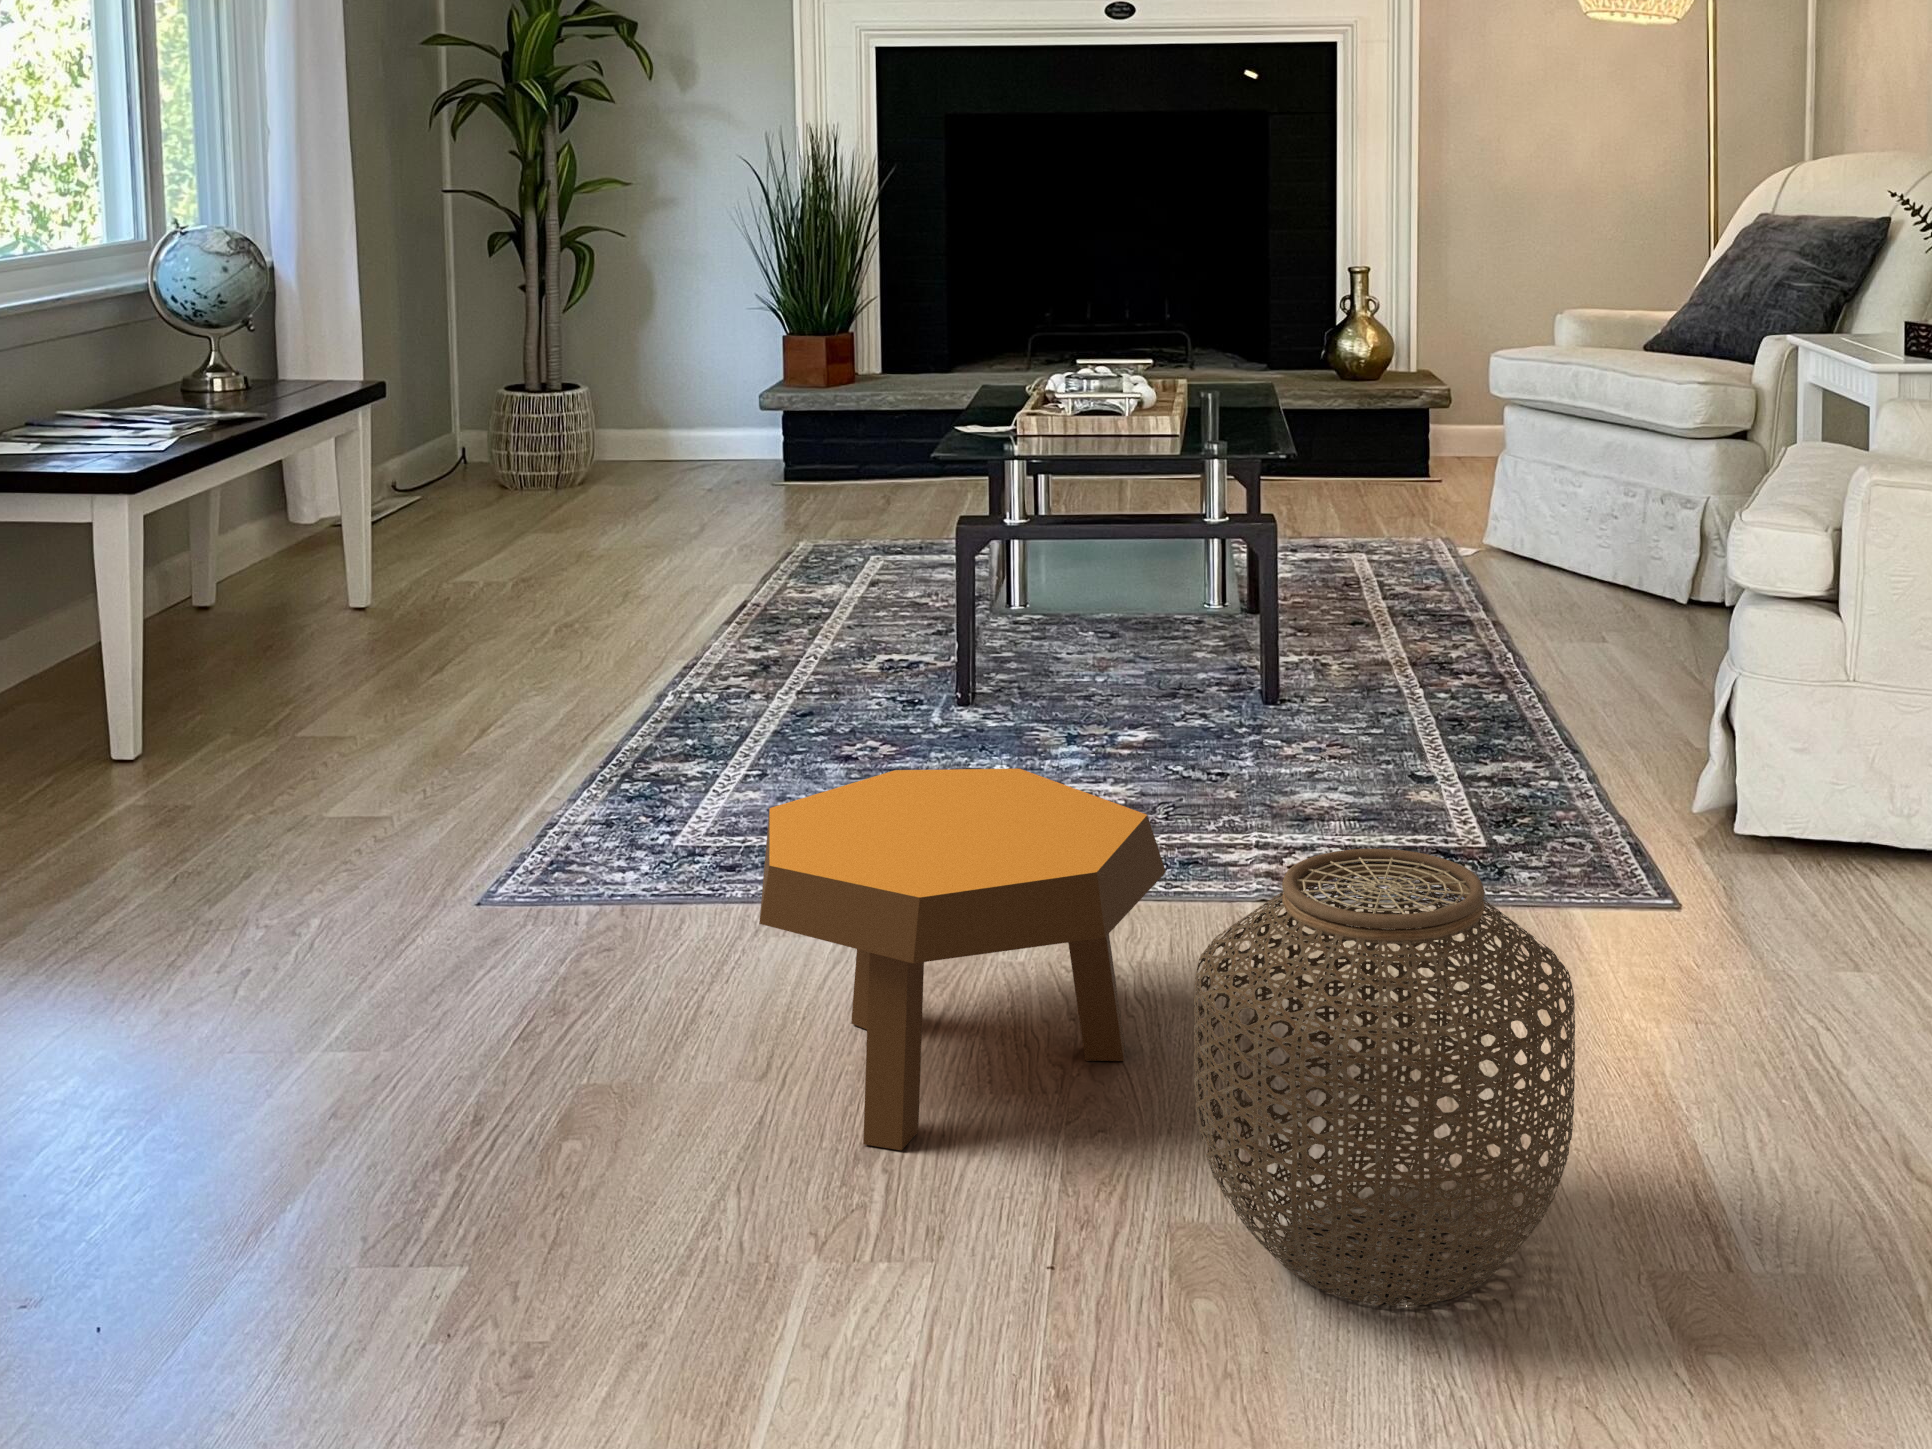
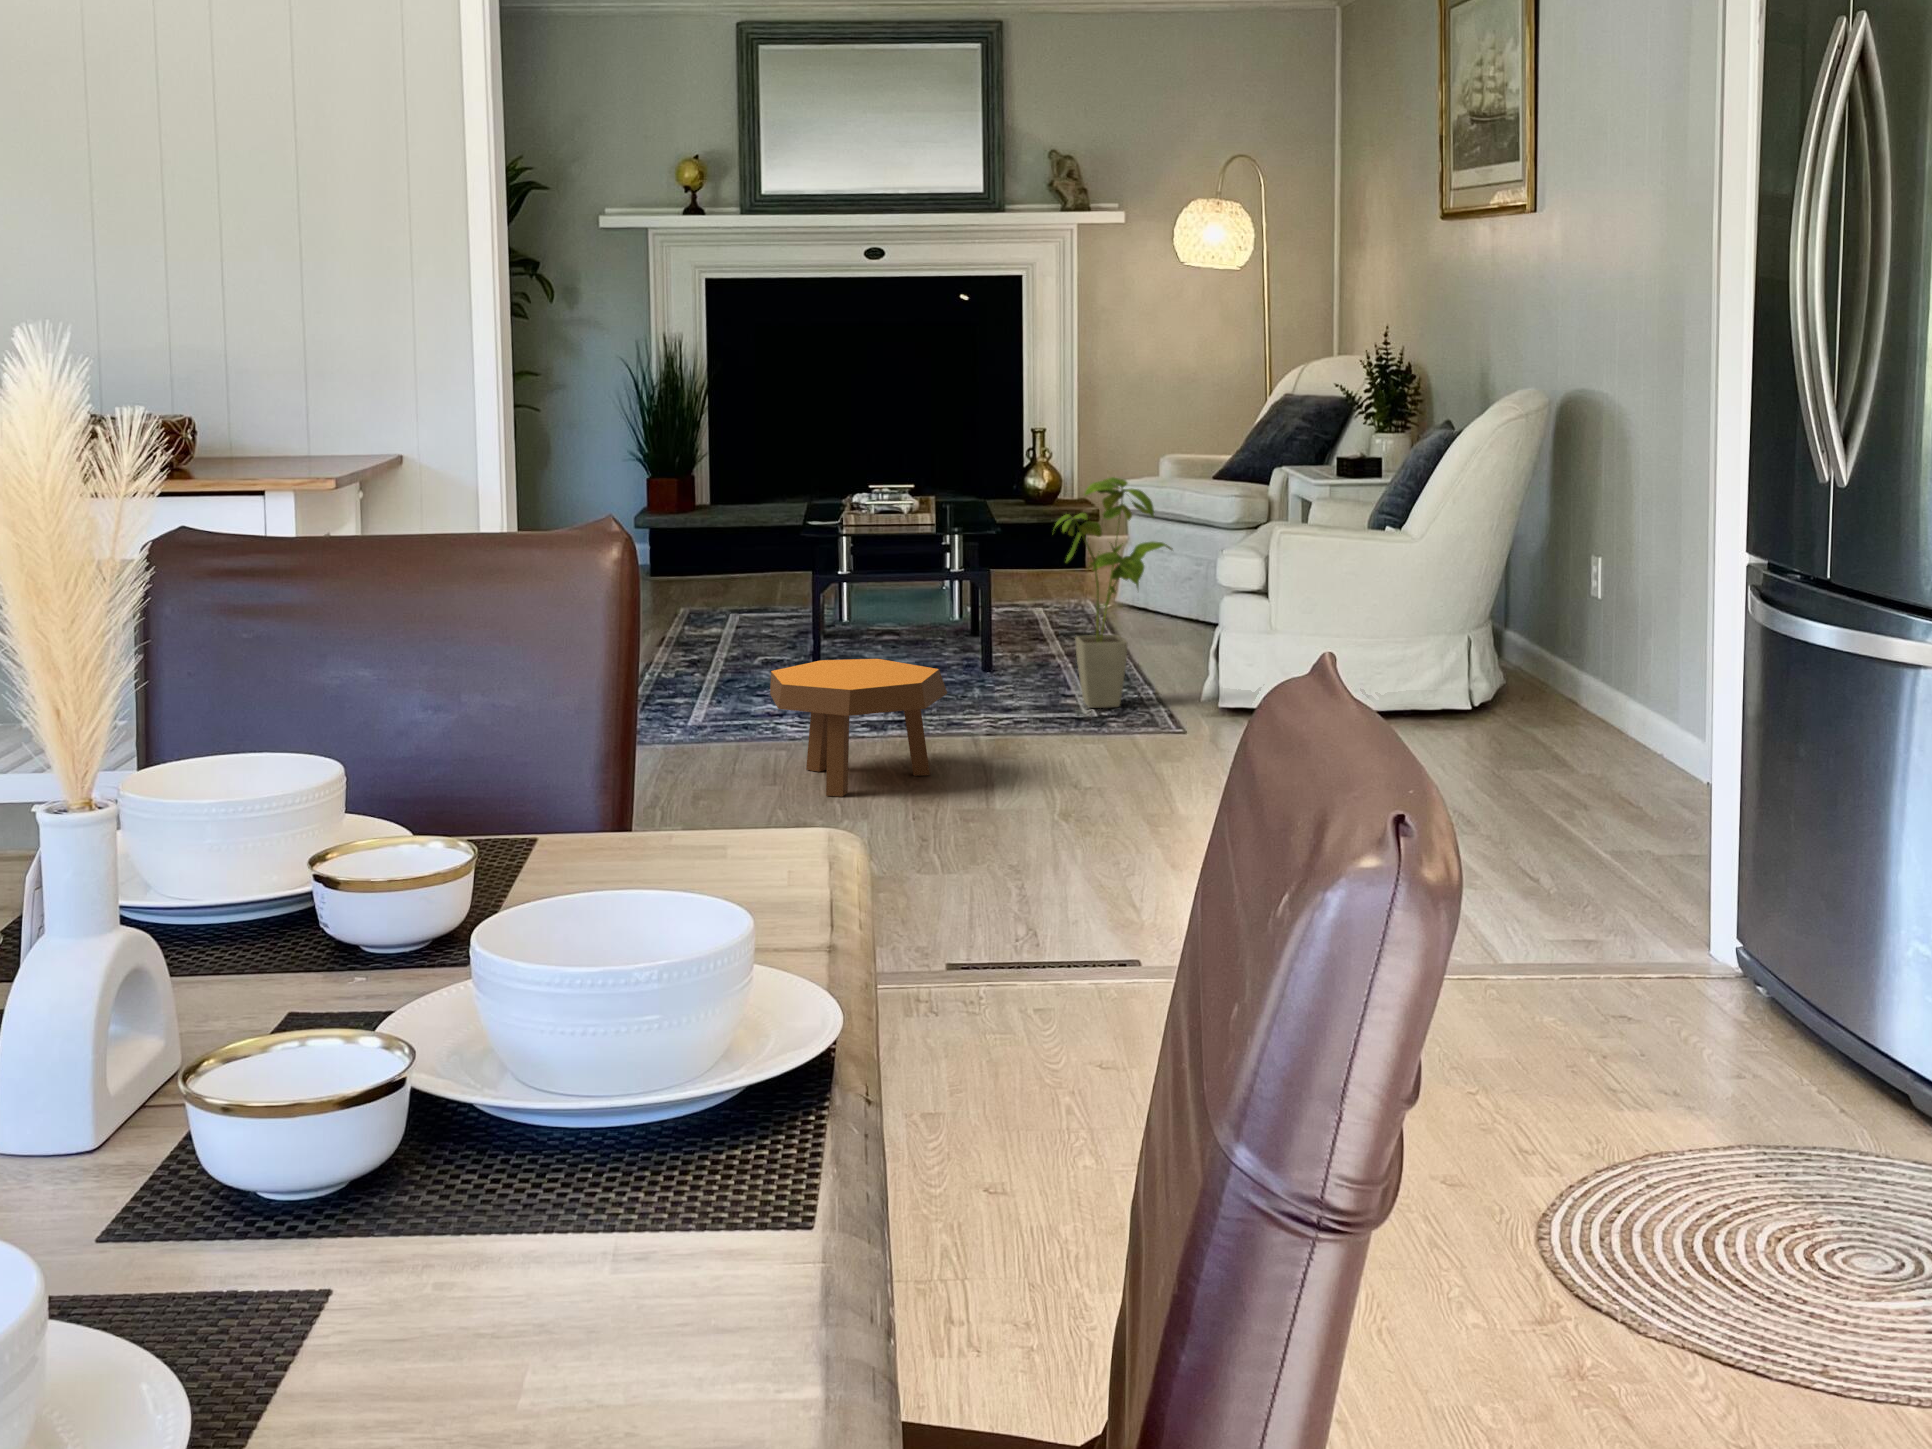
house plant: none [1396,365,1635,820] -> present [1054,477,1173,708]
woven basket: present [1194,849,1575,1306] -> none [966,658,1111,820]

